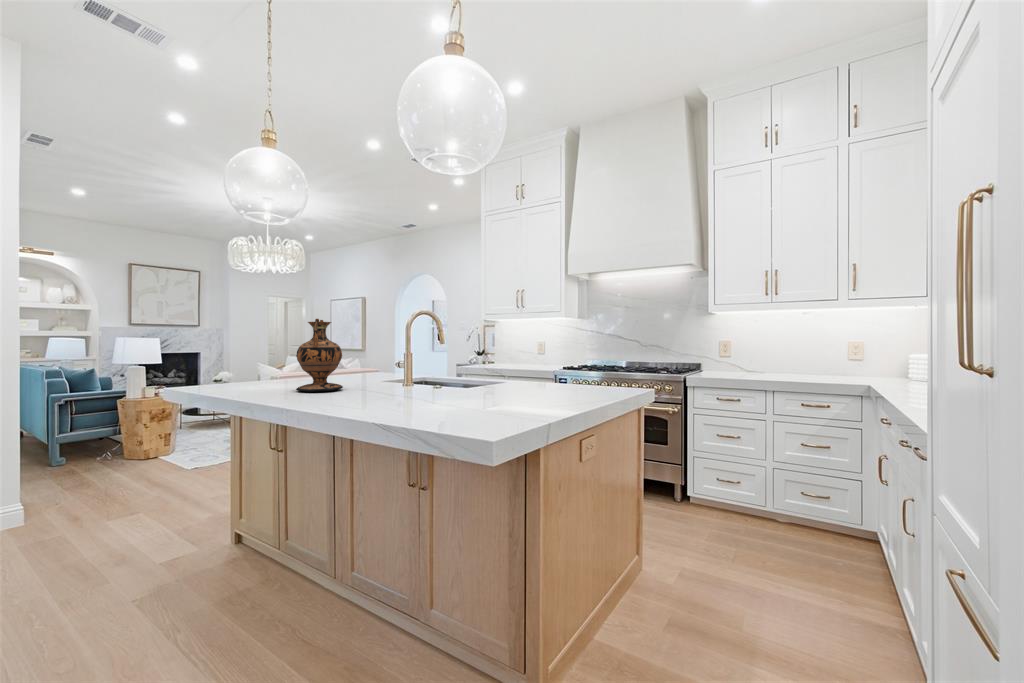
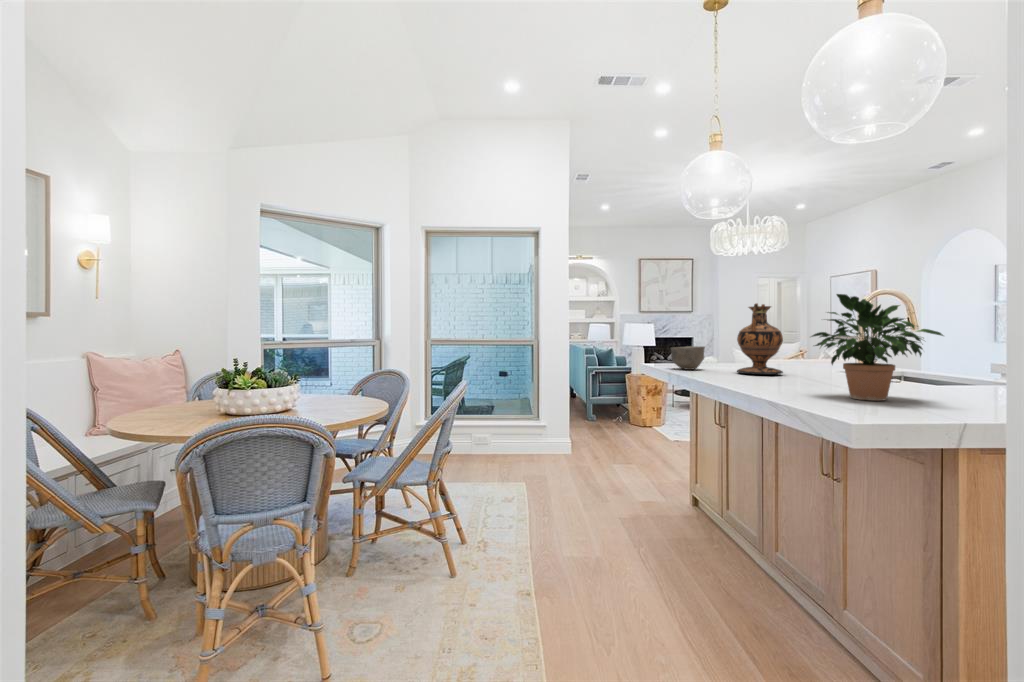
potted plant: none [395,312,499,410] -> present [811,294,943,401]
bowl: none [211,364,257,392] -> present [671,346,705,370]

